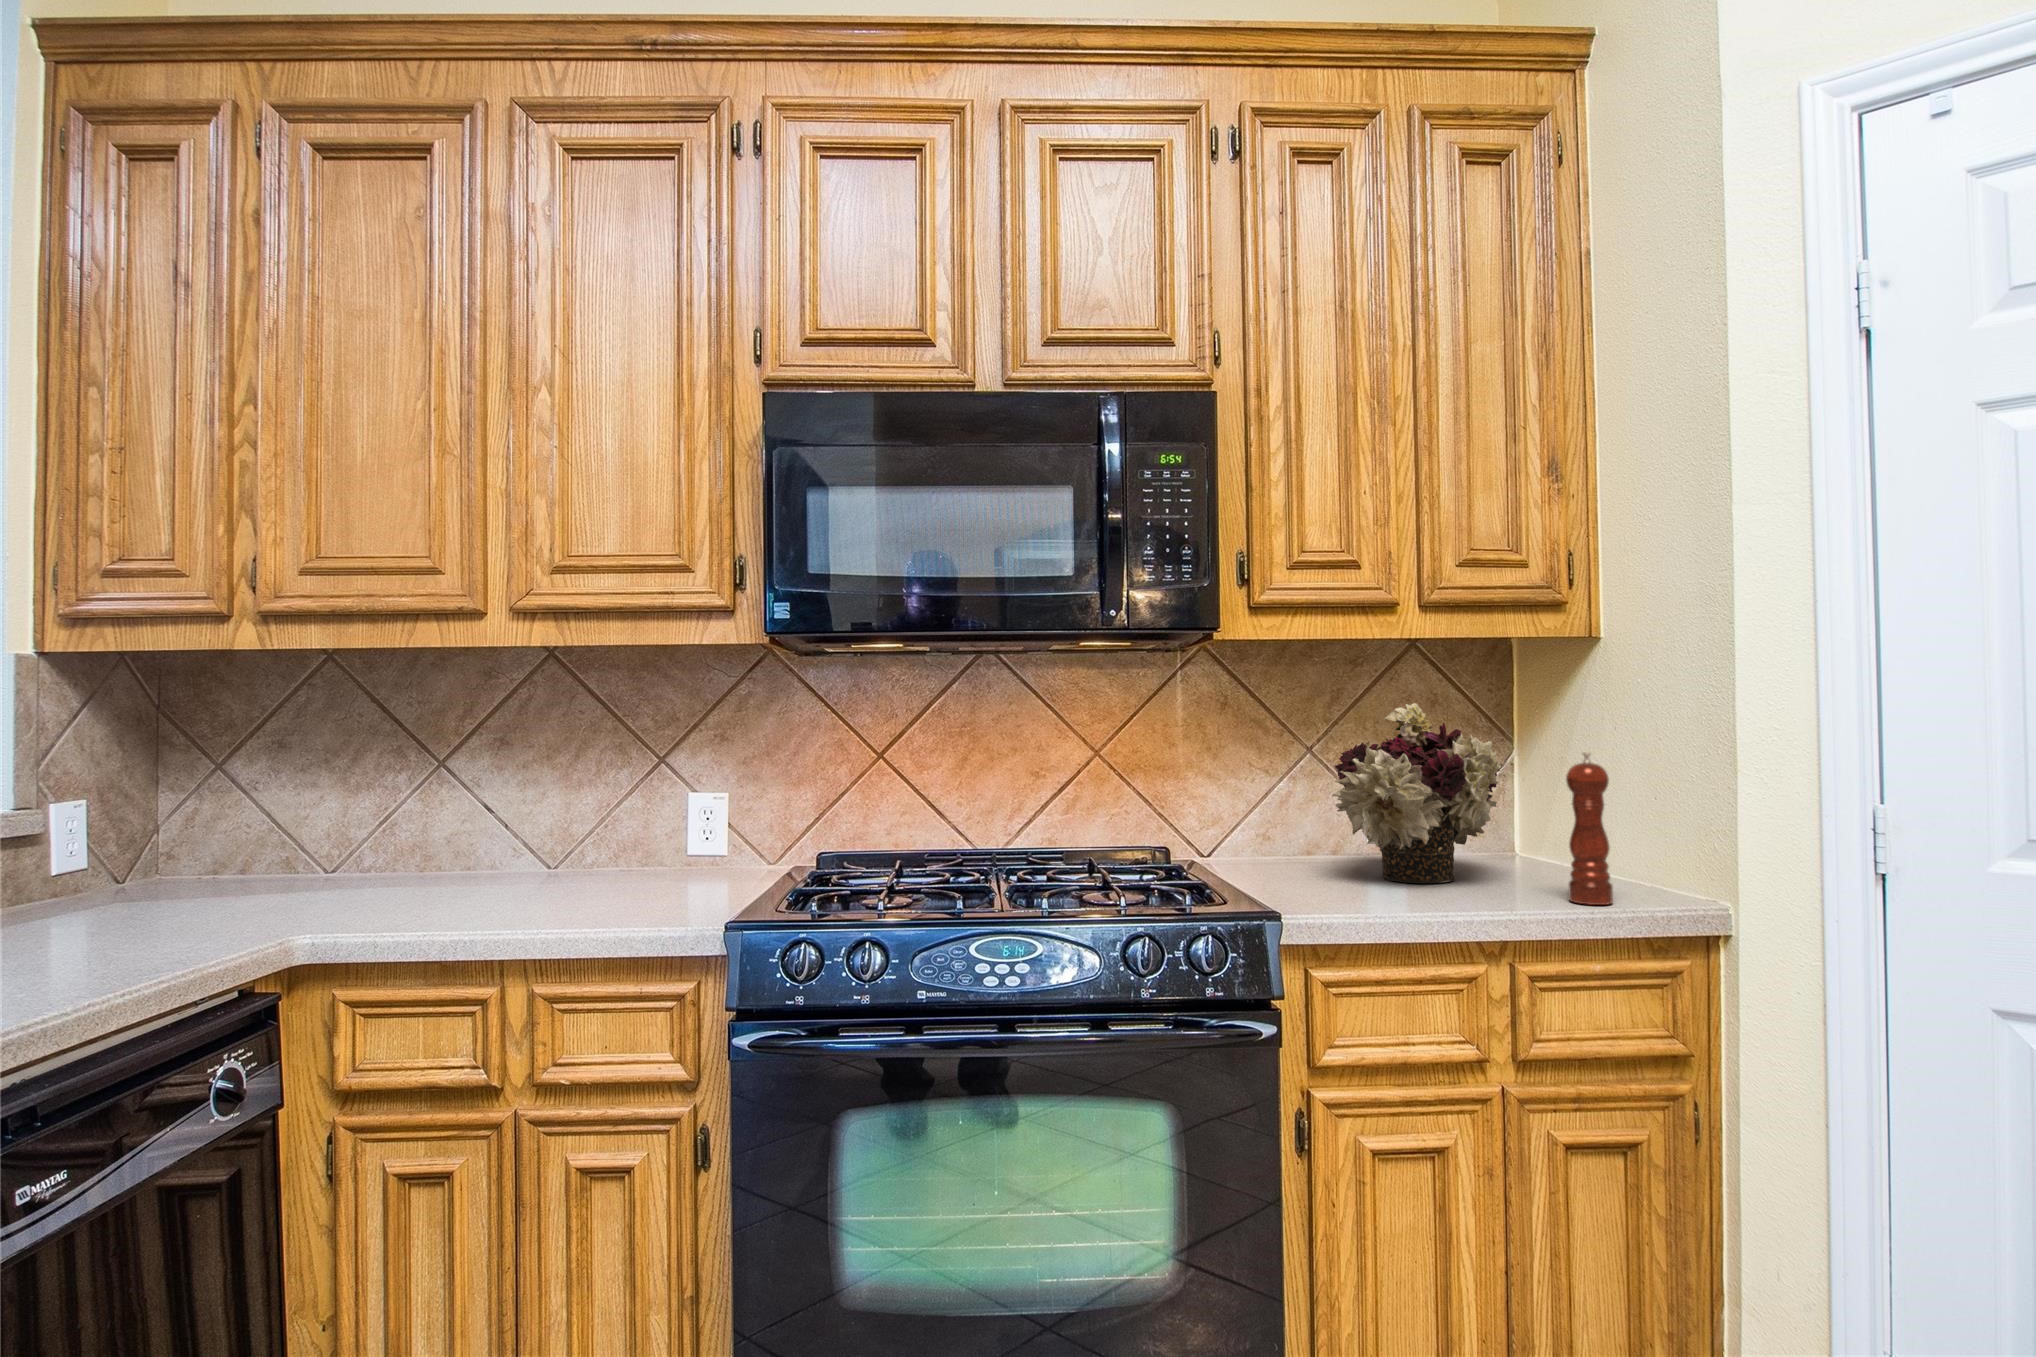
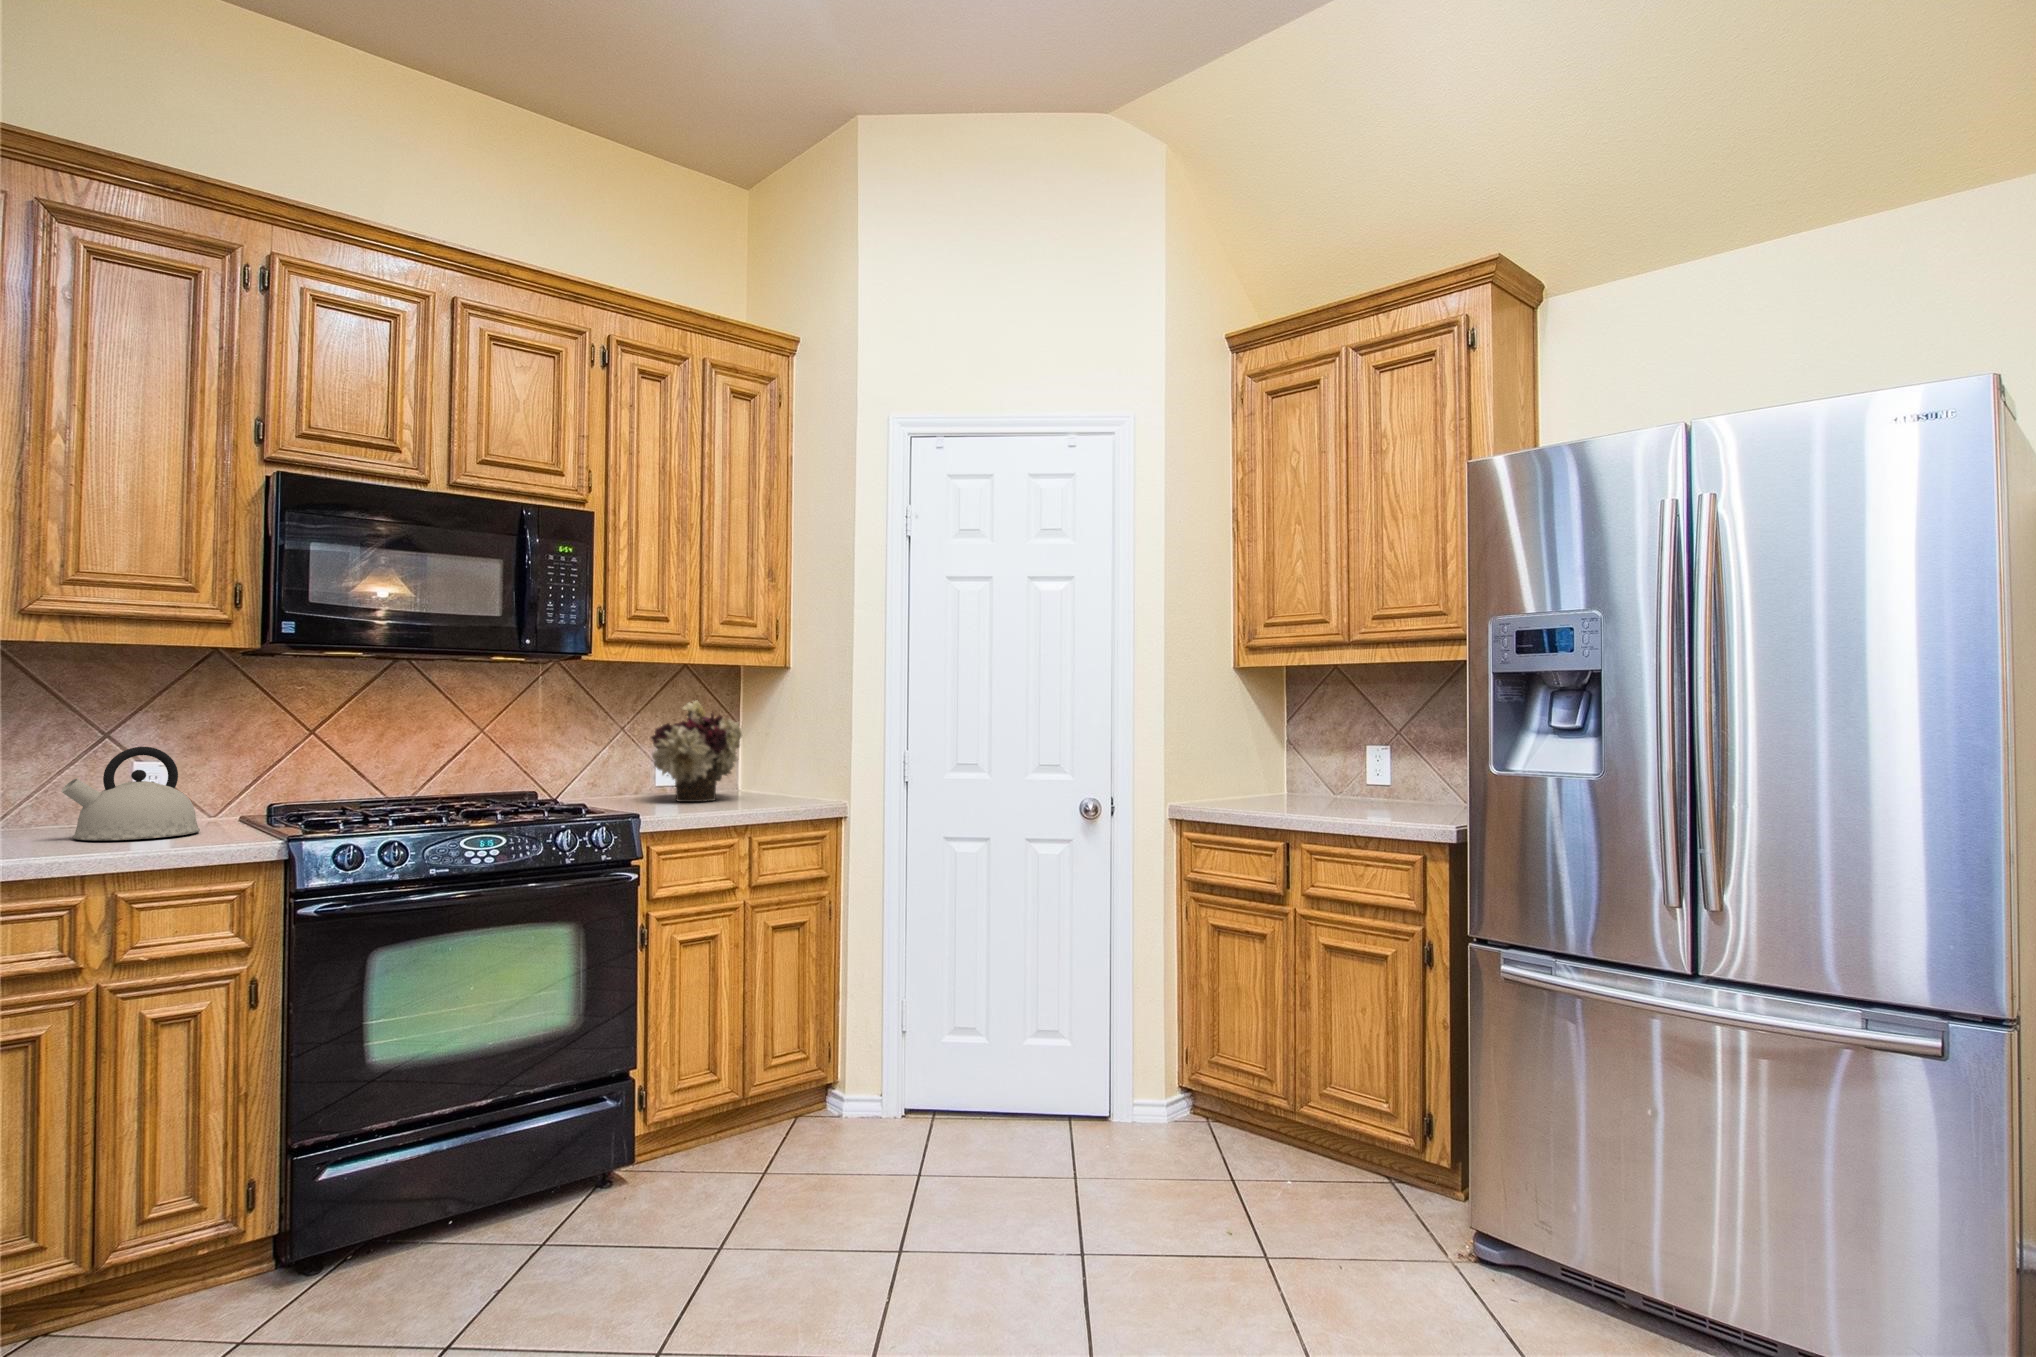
pepper mill: present [1566,752,1613,905] -> none [777,727,798,804]
kettle: none [546,778,701,906] -> present [61,747,200,840]

